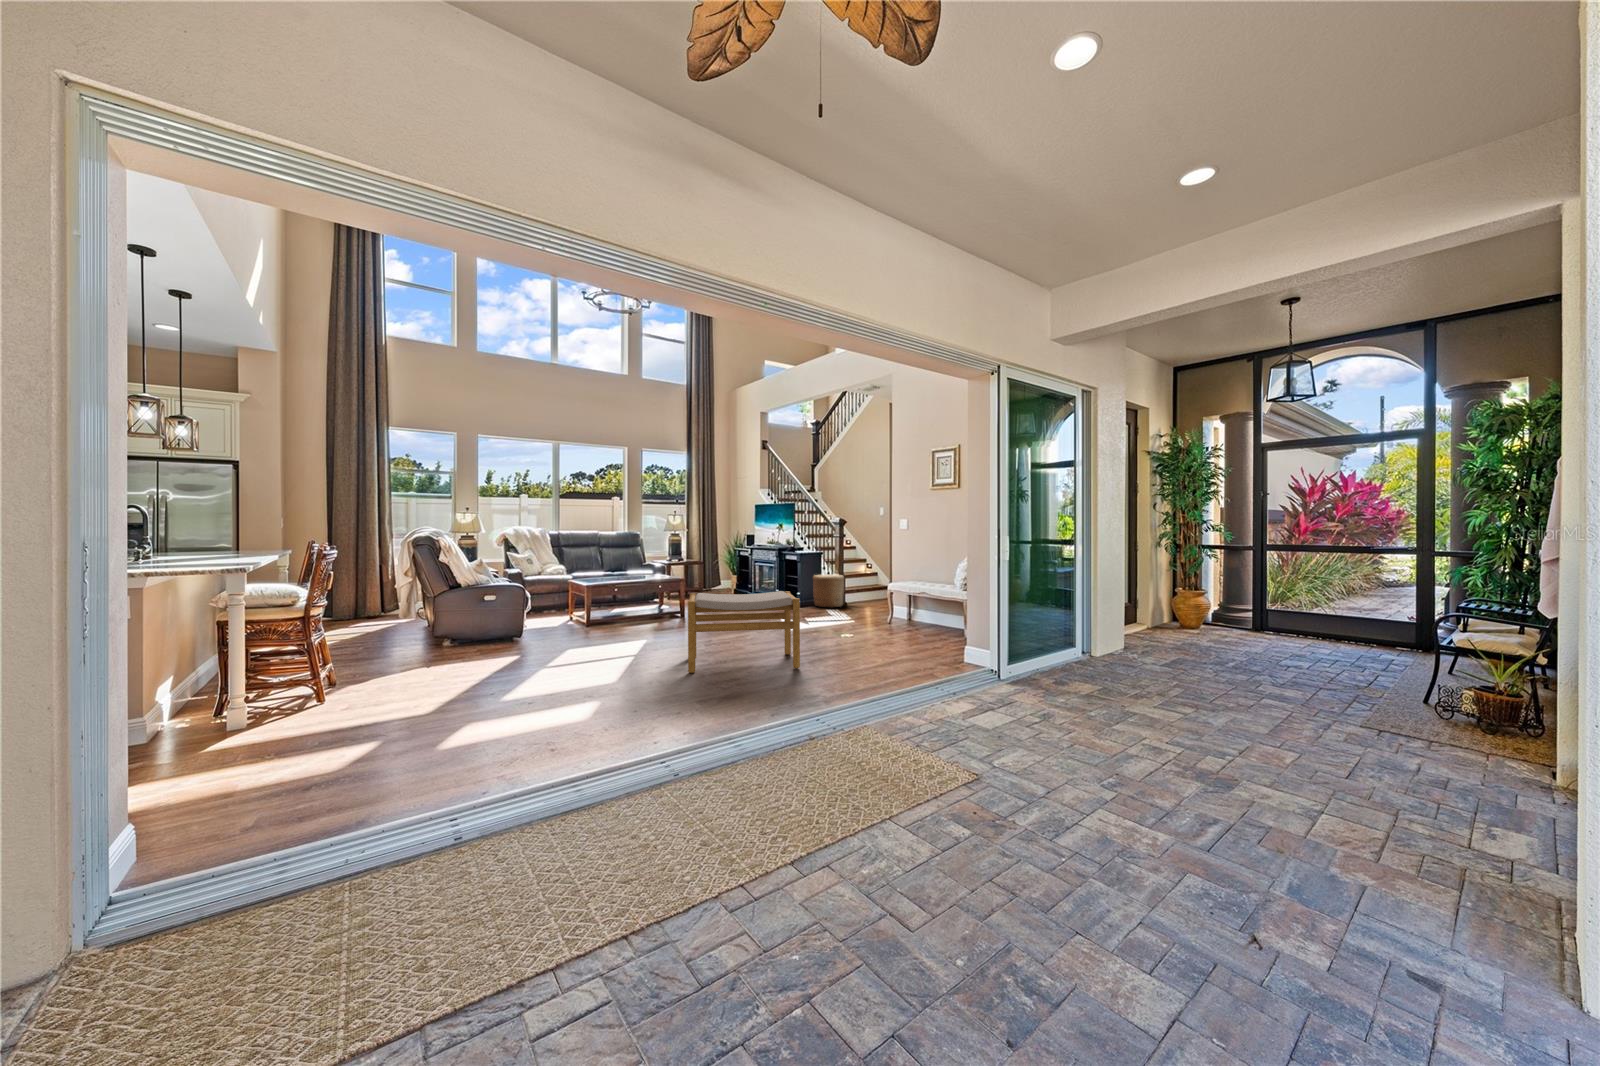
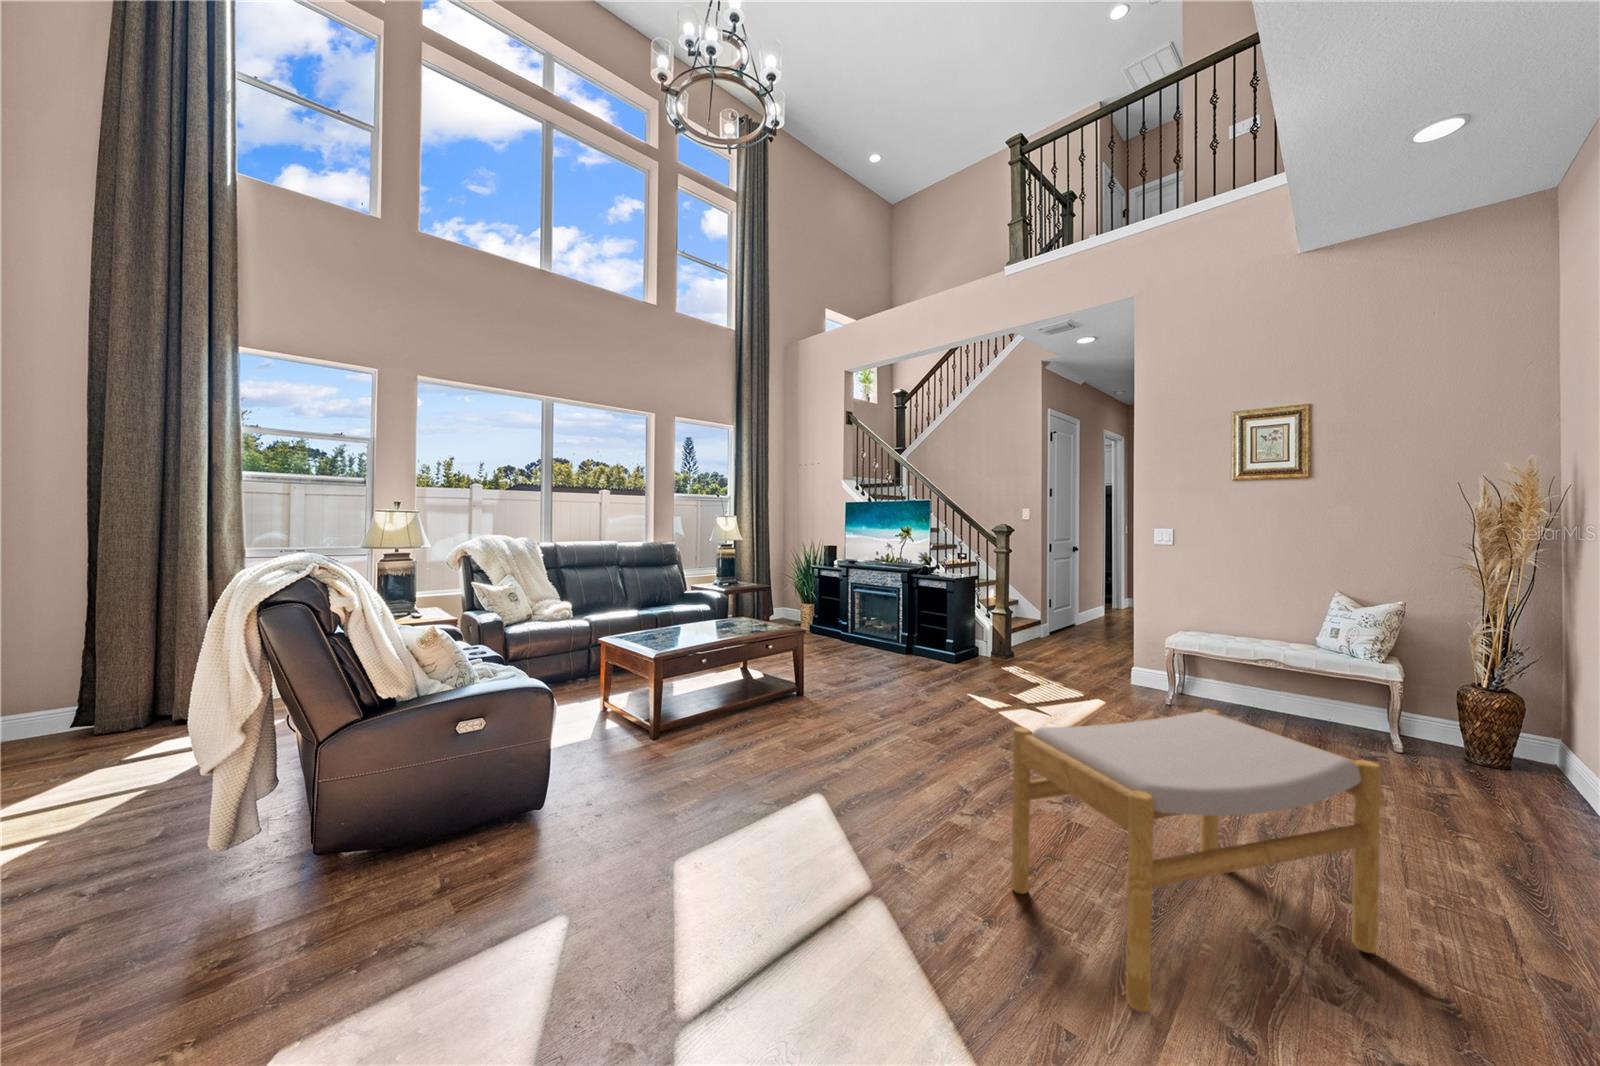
woven basket: present [813,575,844,607] -> none [975,613,1029,669]

